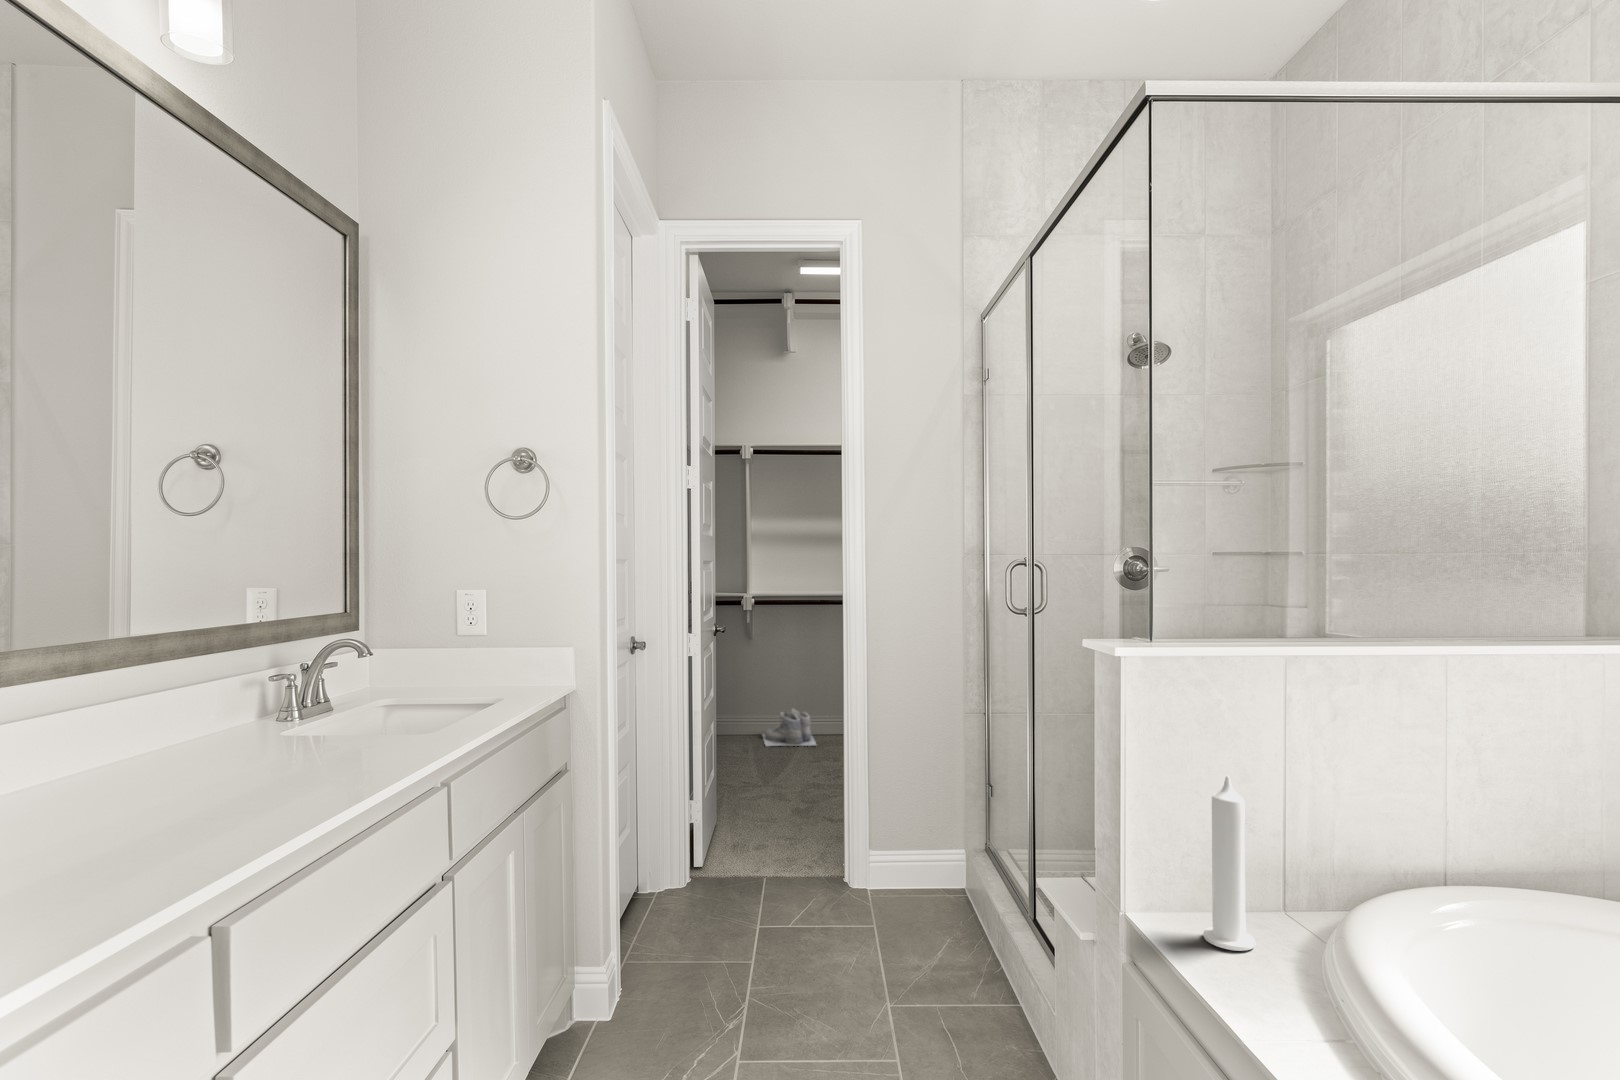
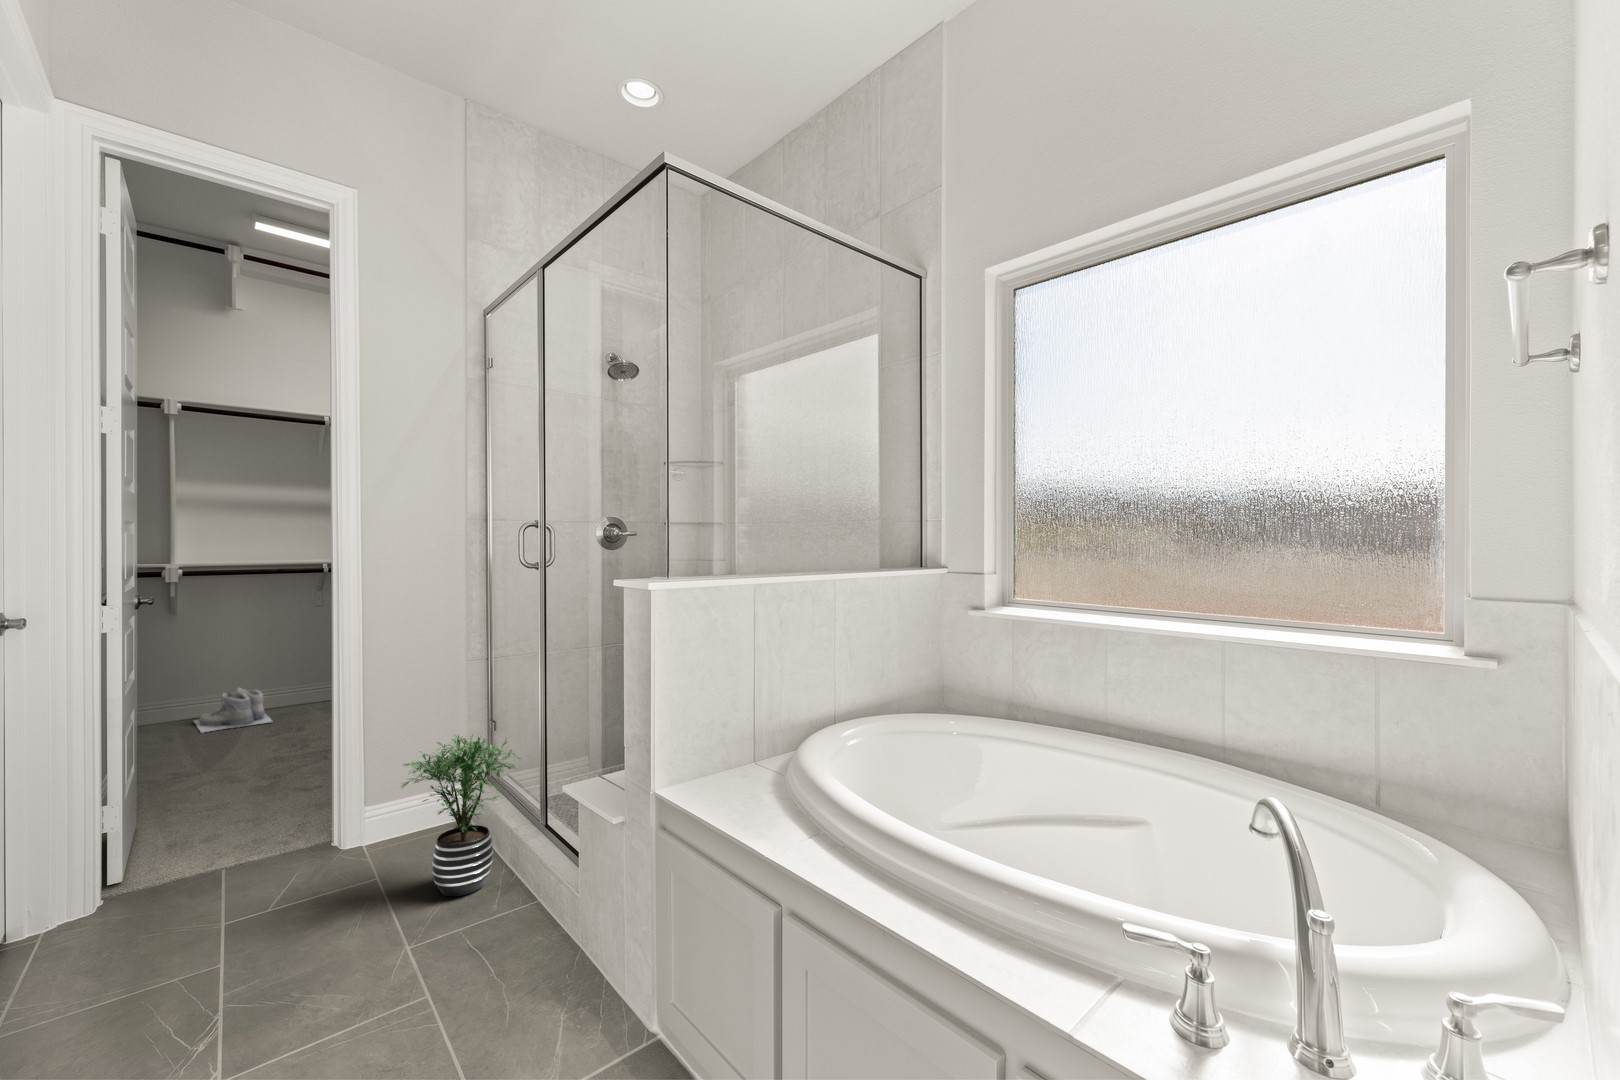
candle: present [1203,776,1255,951] -> none [716,671,750,798]
potted plant: none [887,790,1010,971] -> present [402,734,521,896]

